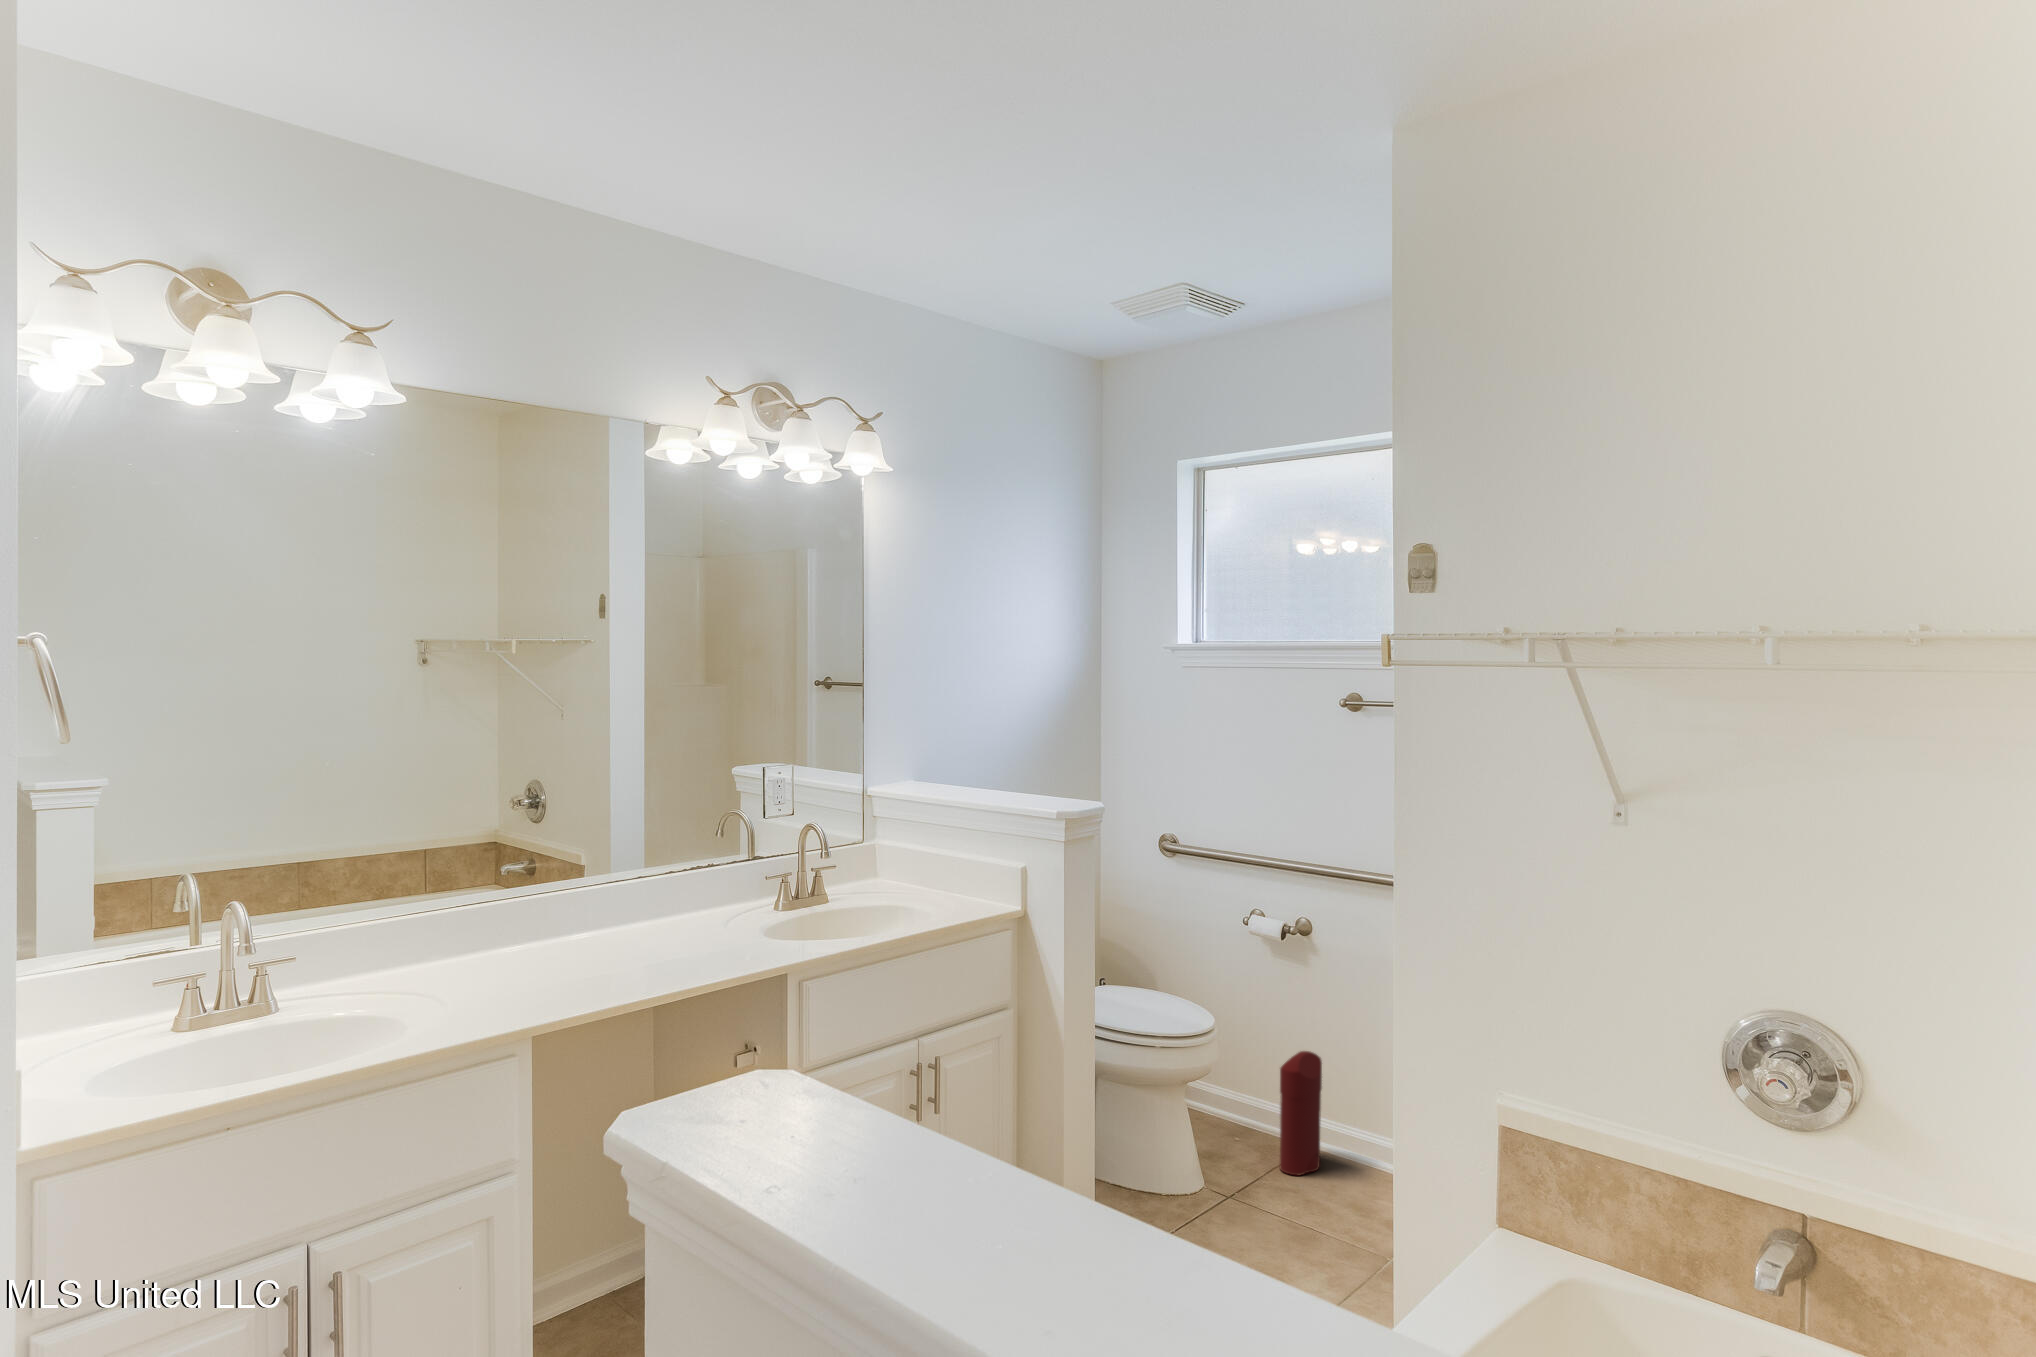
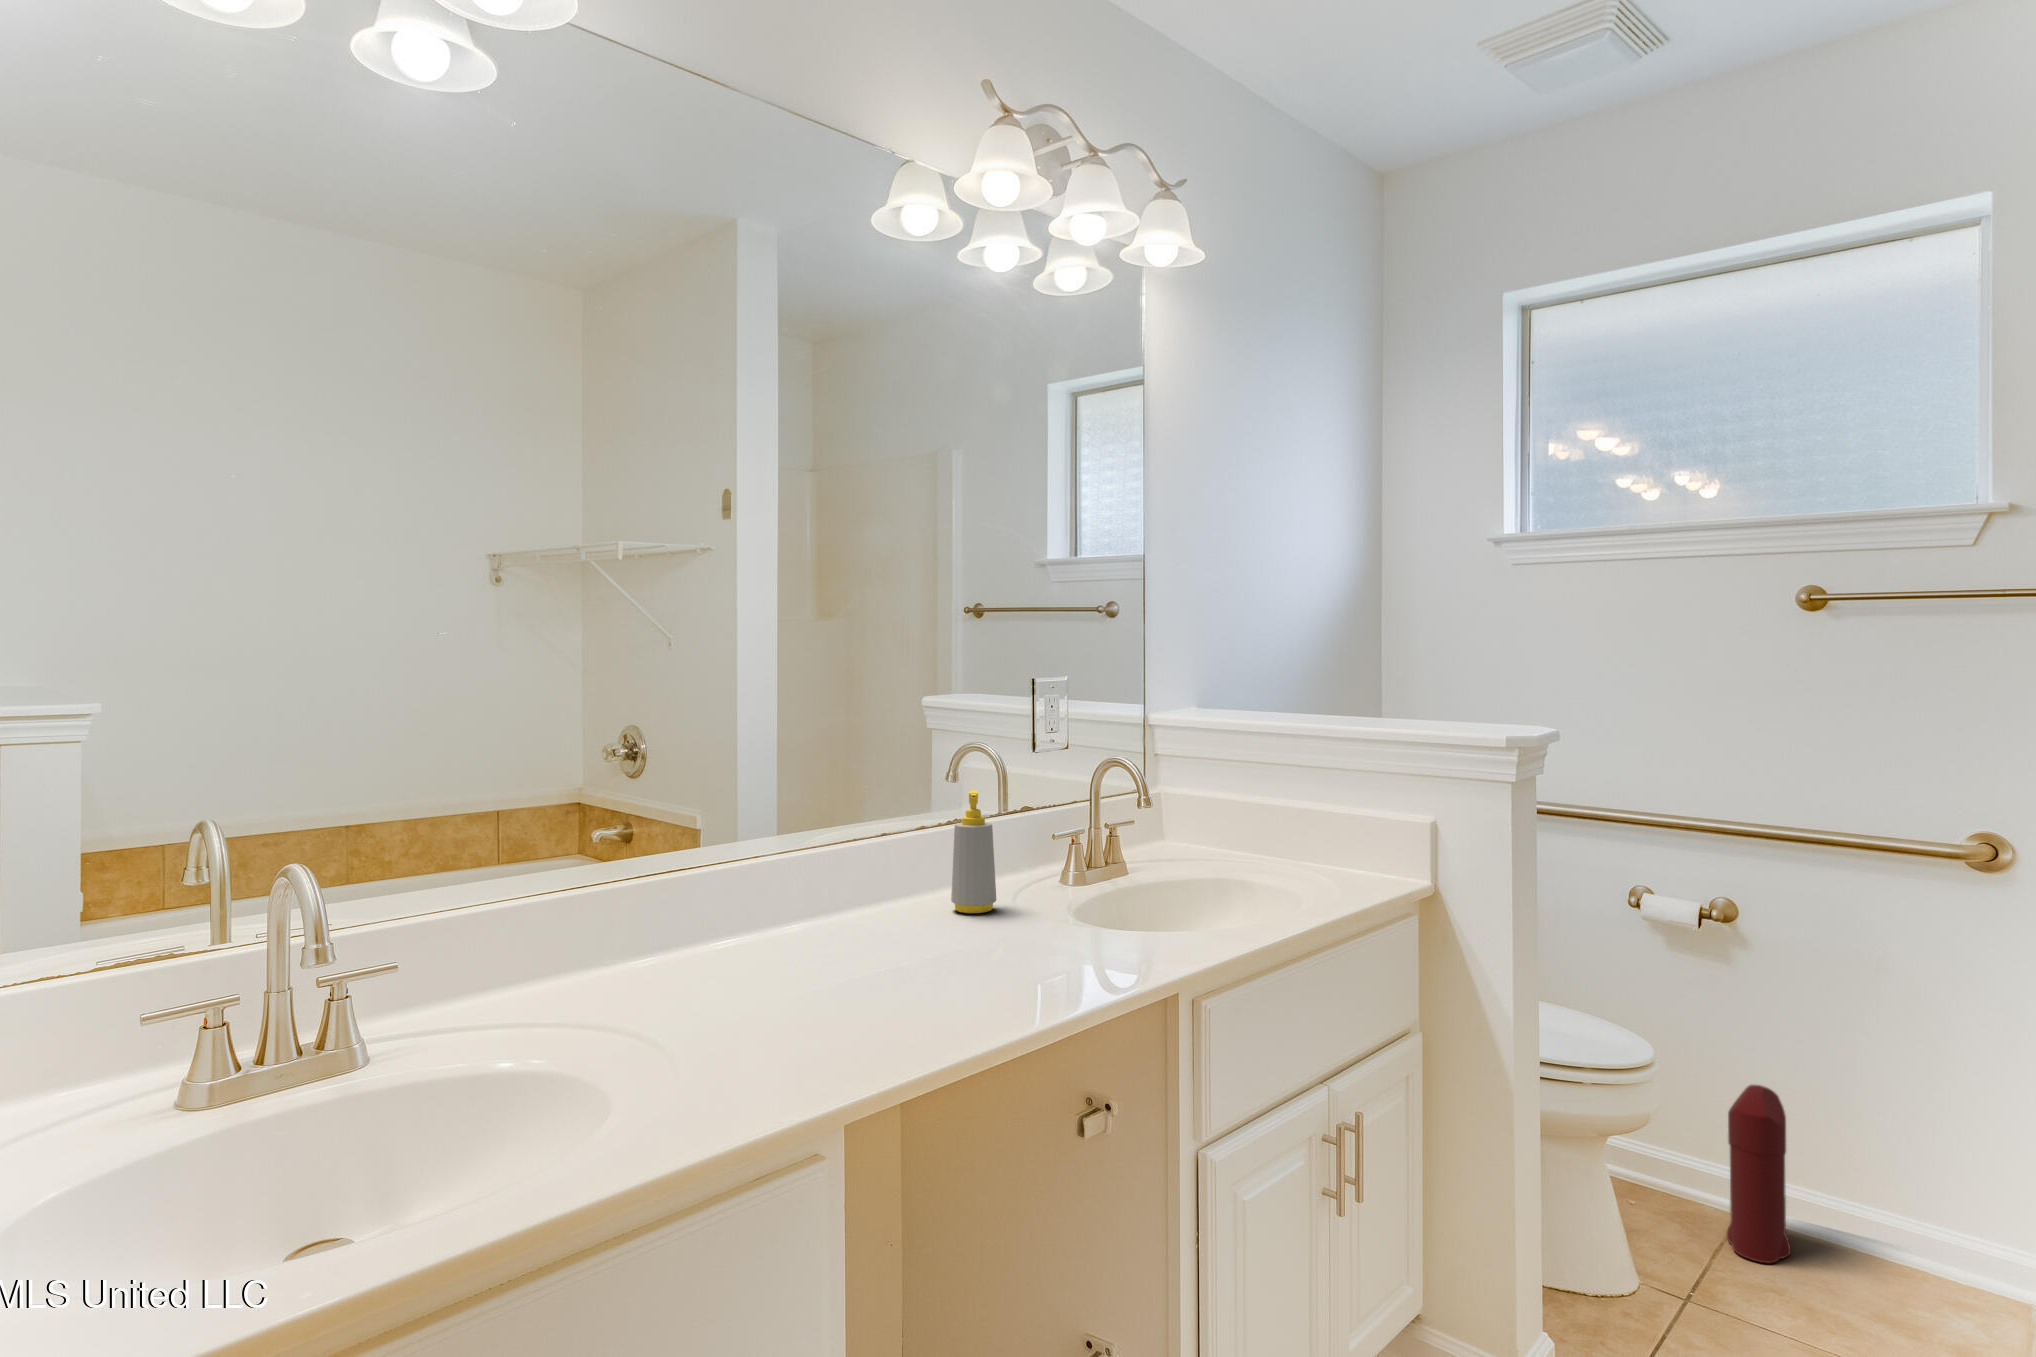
soap bottle: none [678,846,708,927] -> present [951,790,996,913]

